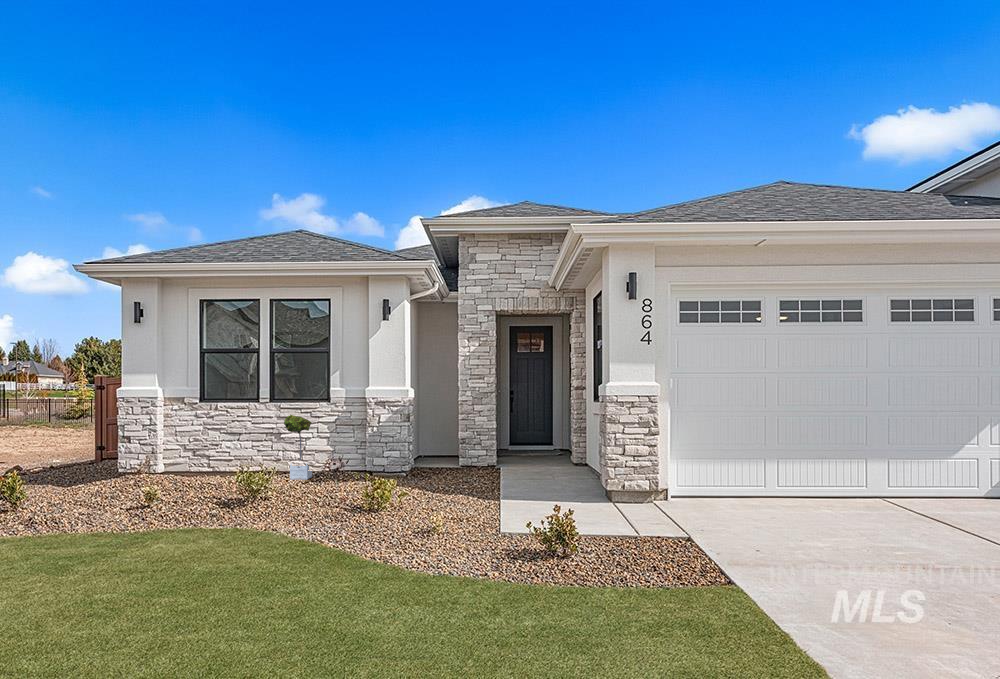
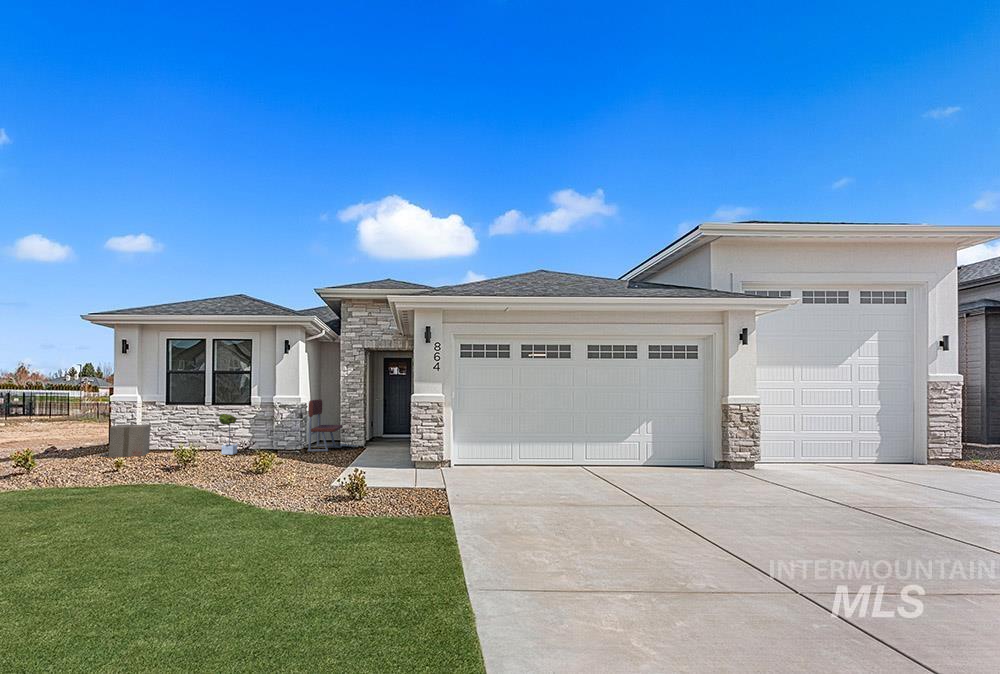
bench: none [416,393,464,475] -> present [308,399,343,452]
cardboard box: none [121,433,179,484] -> present [109,425,151,457]

